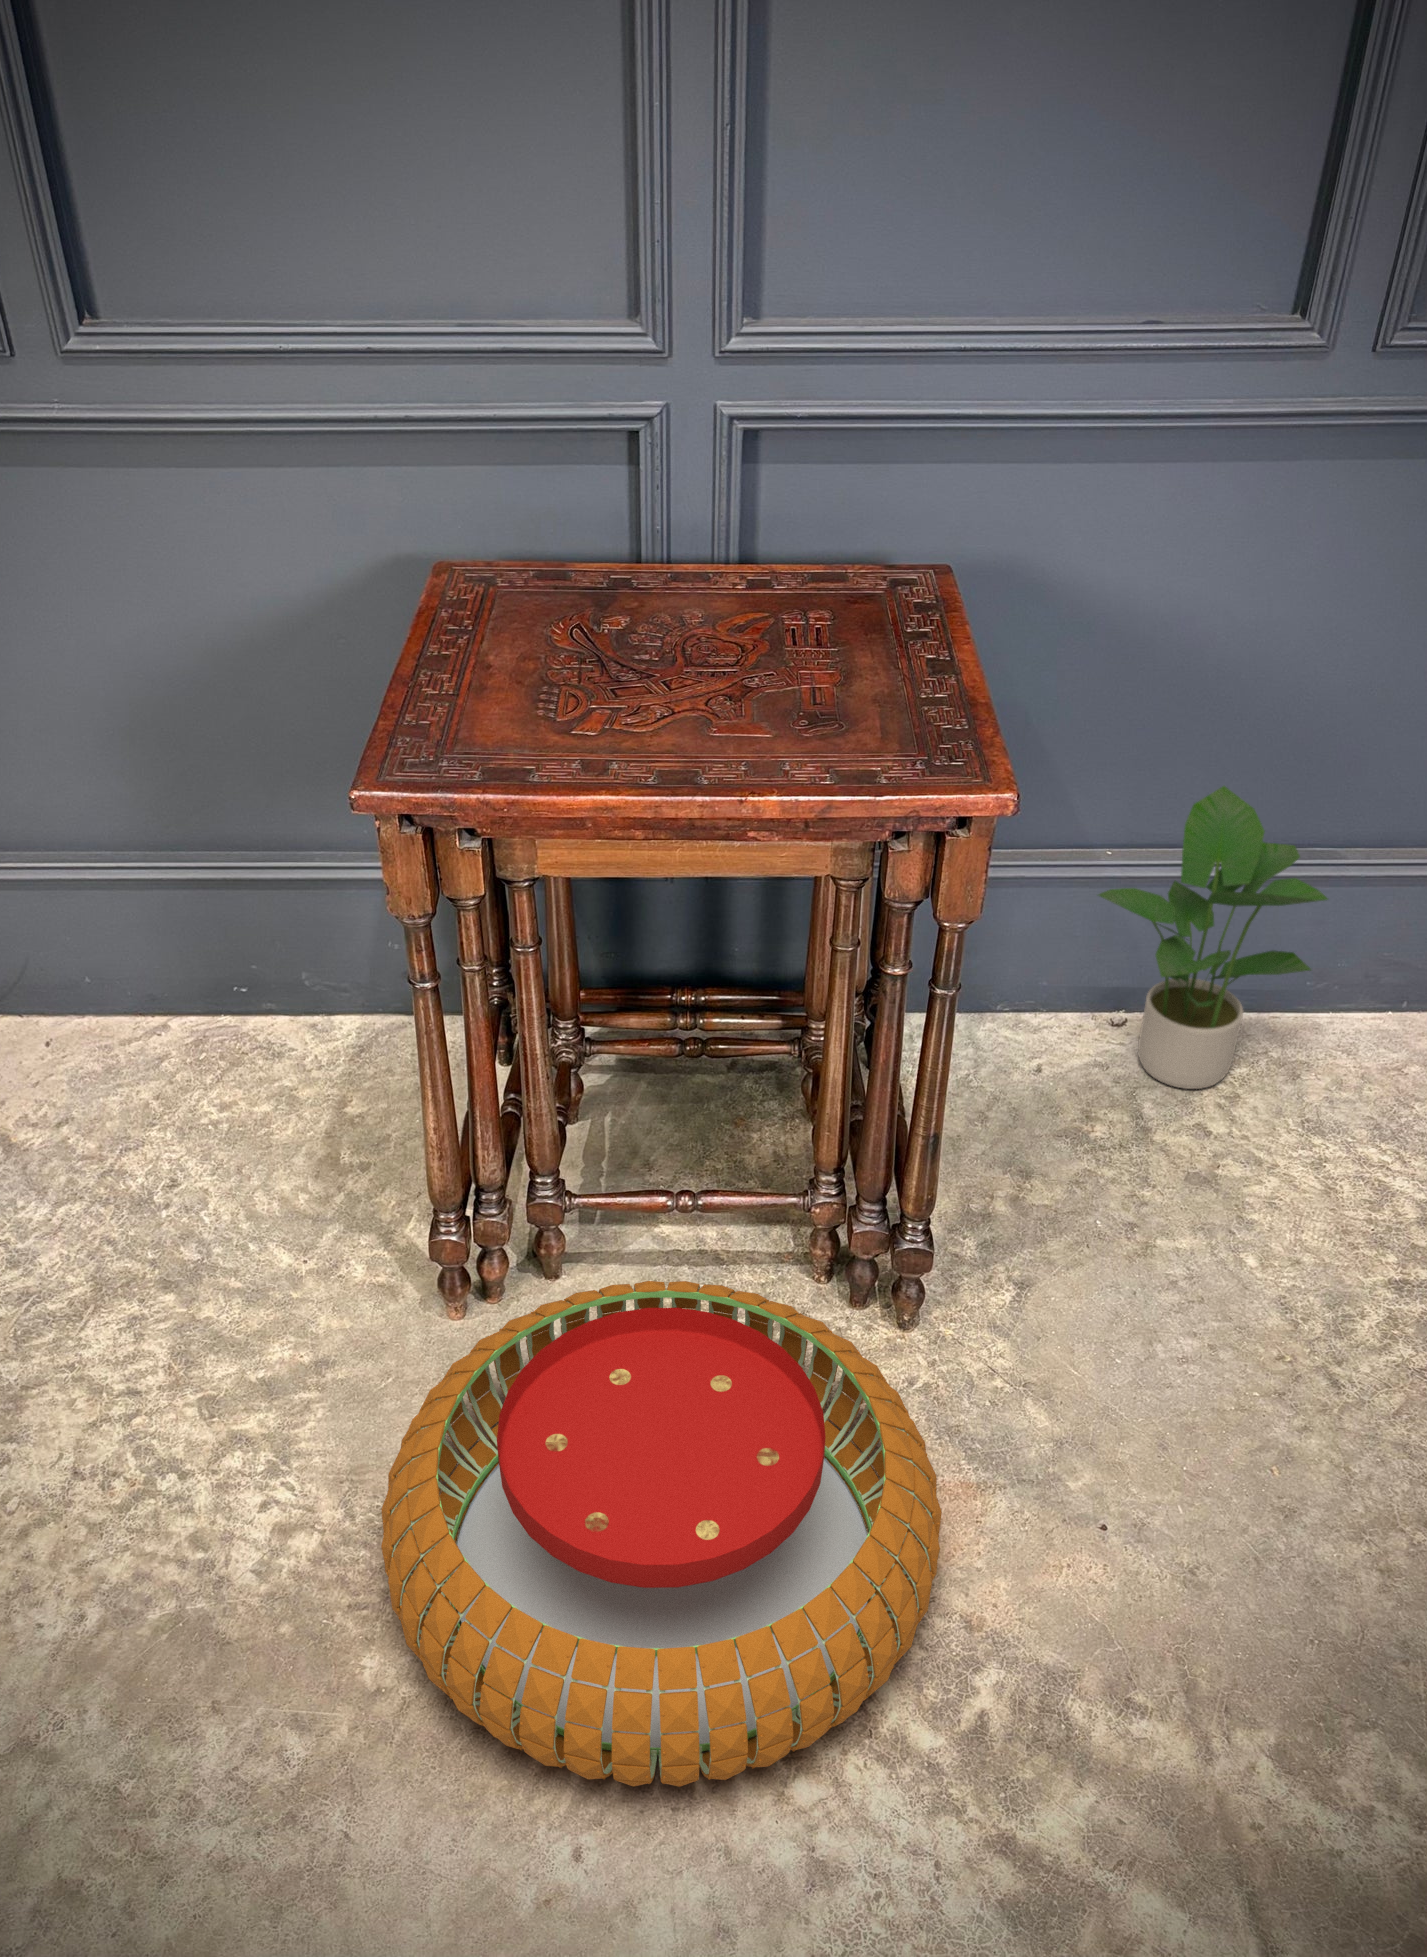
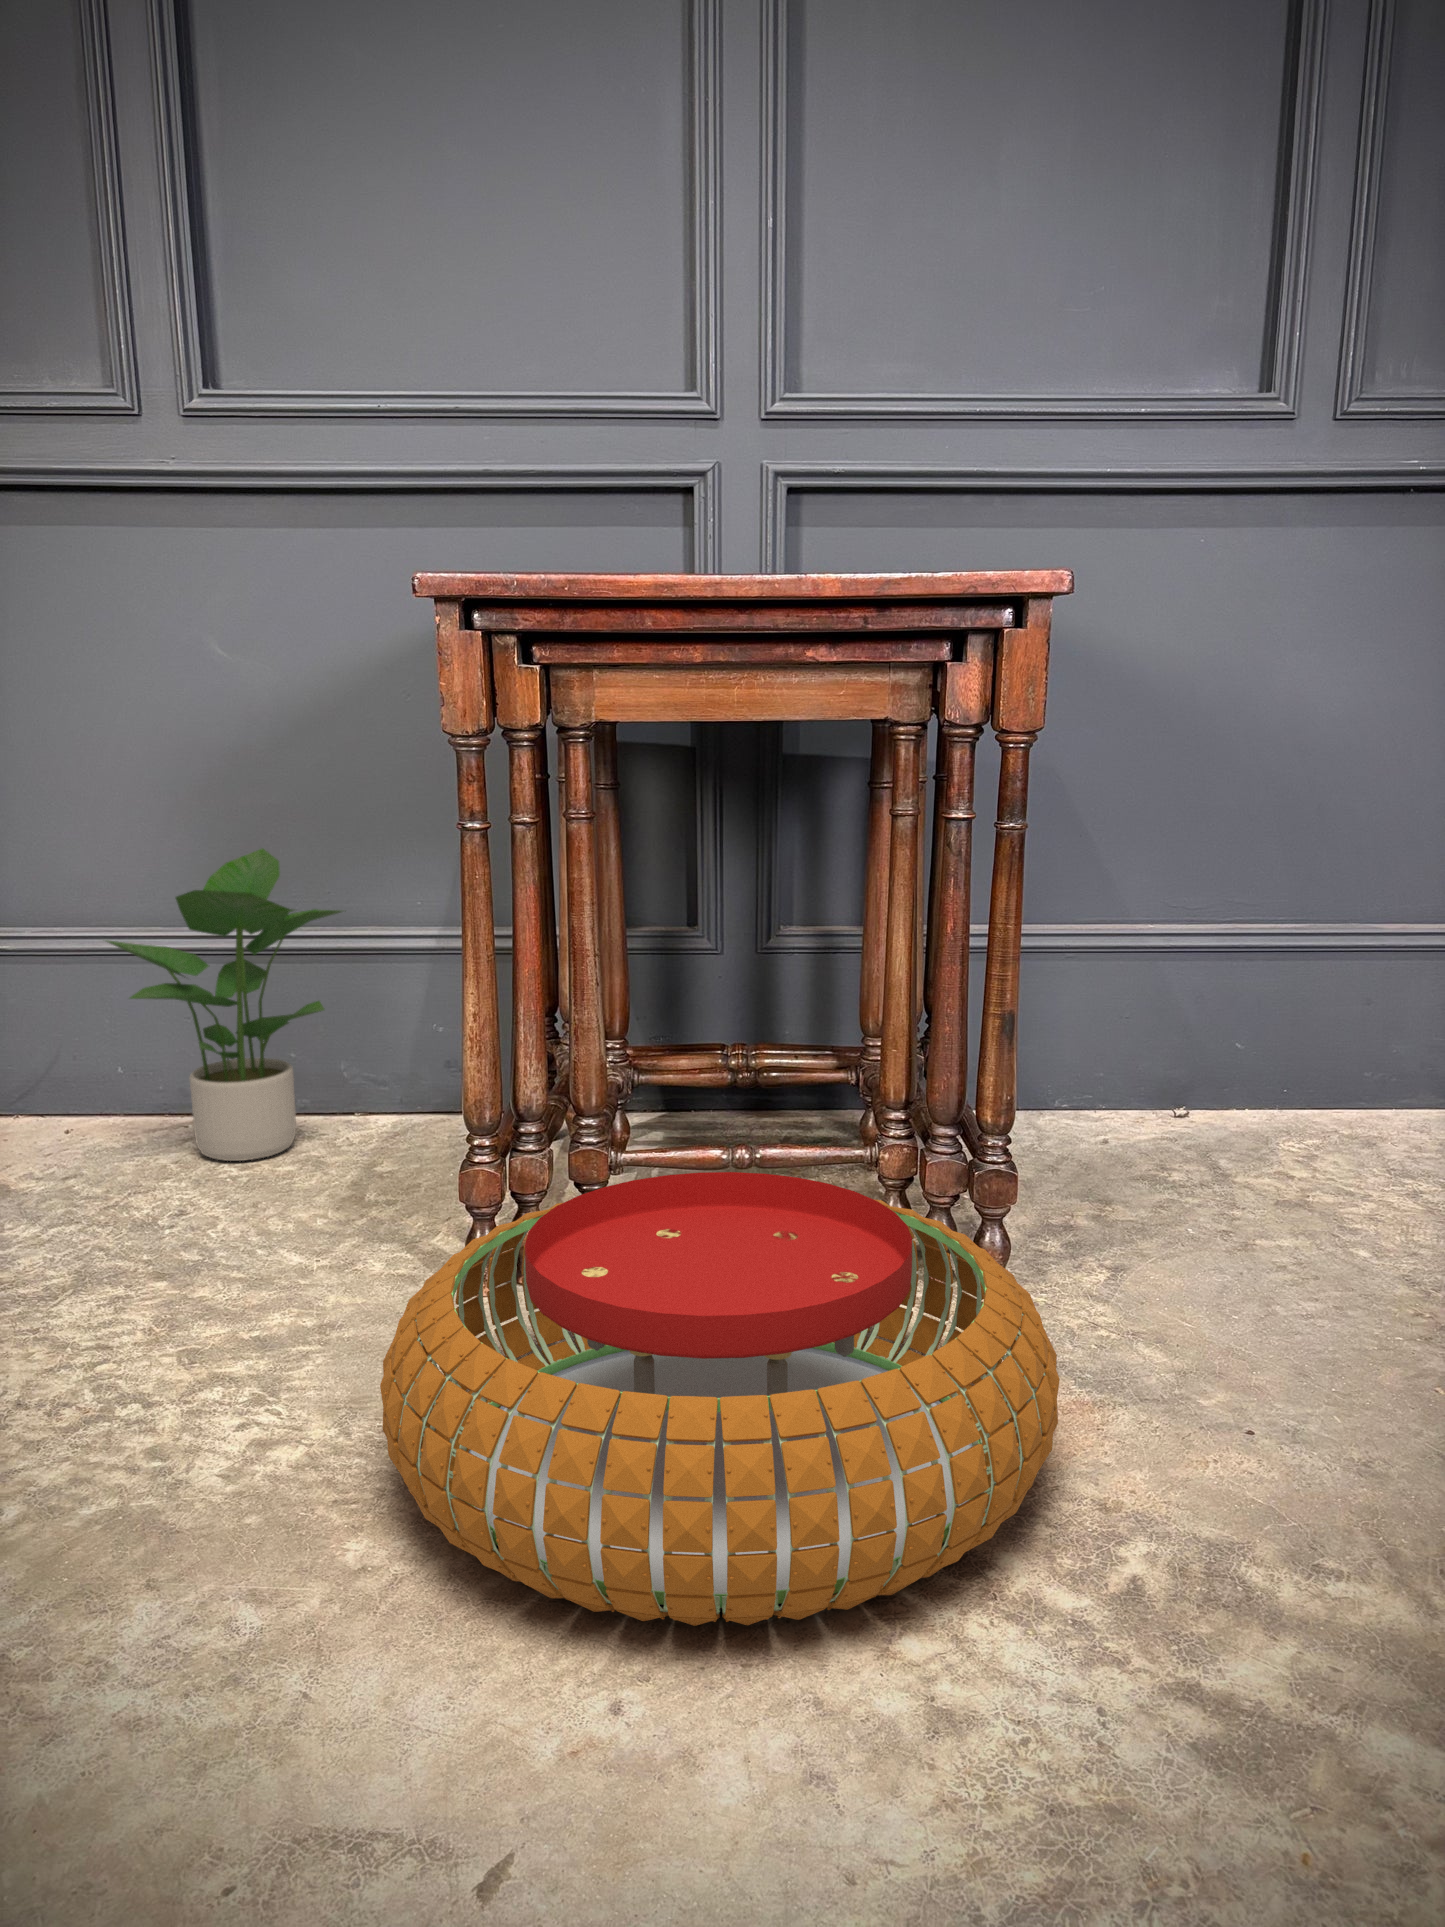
potted plant: present [1099,786,1328,1089] -> present [107,849,341,1161]

